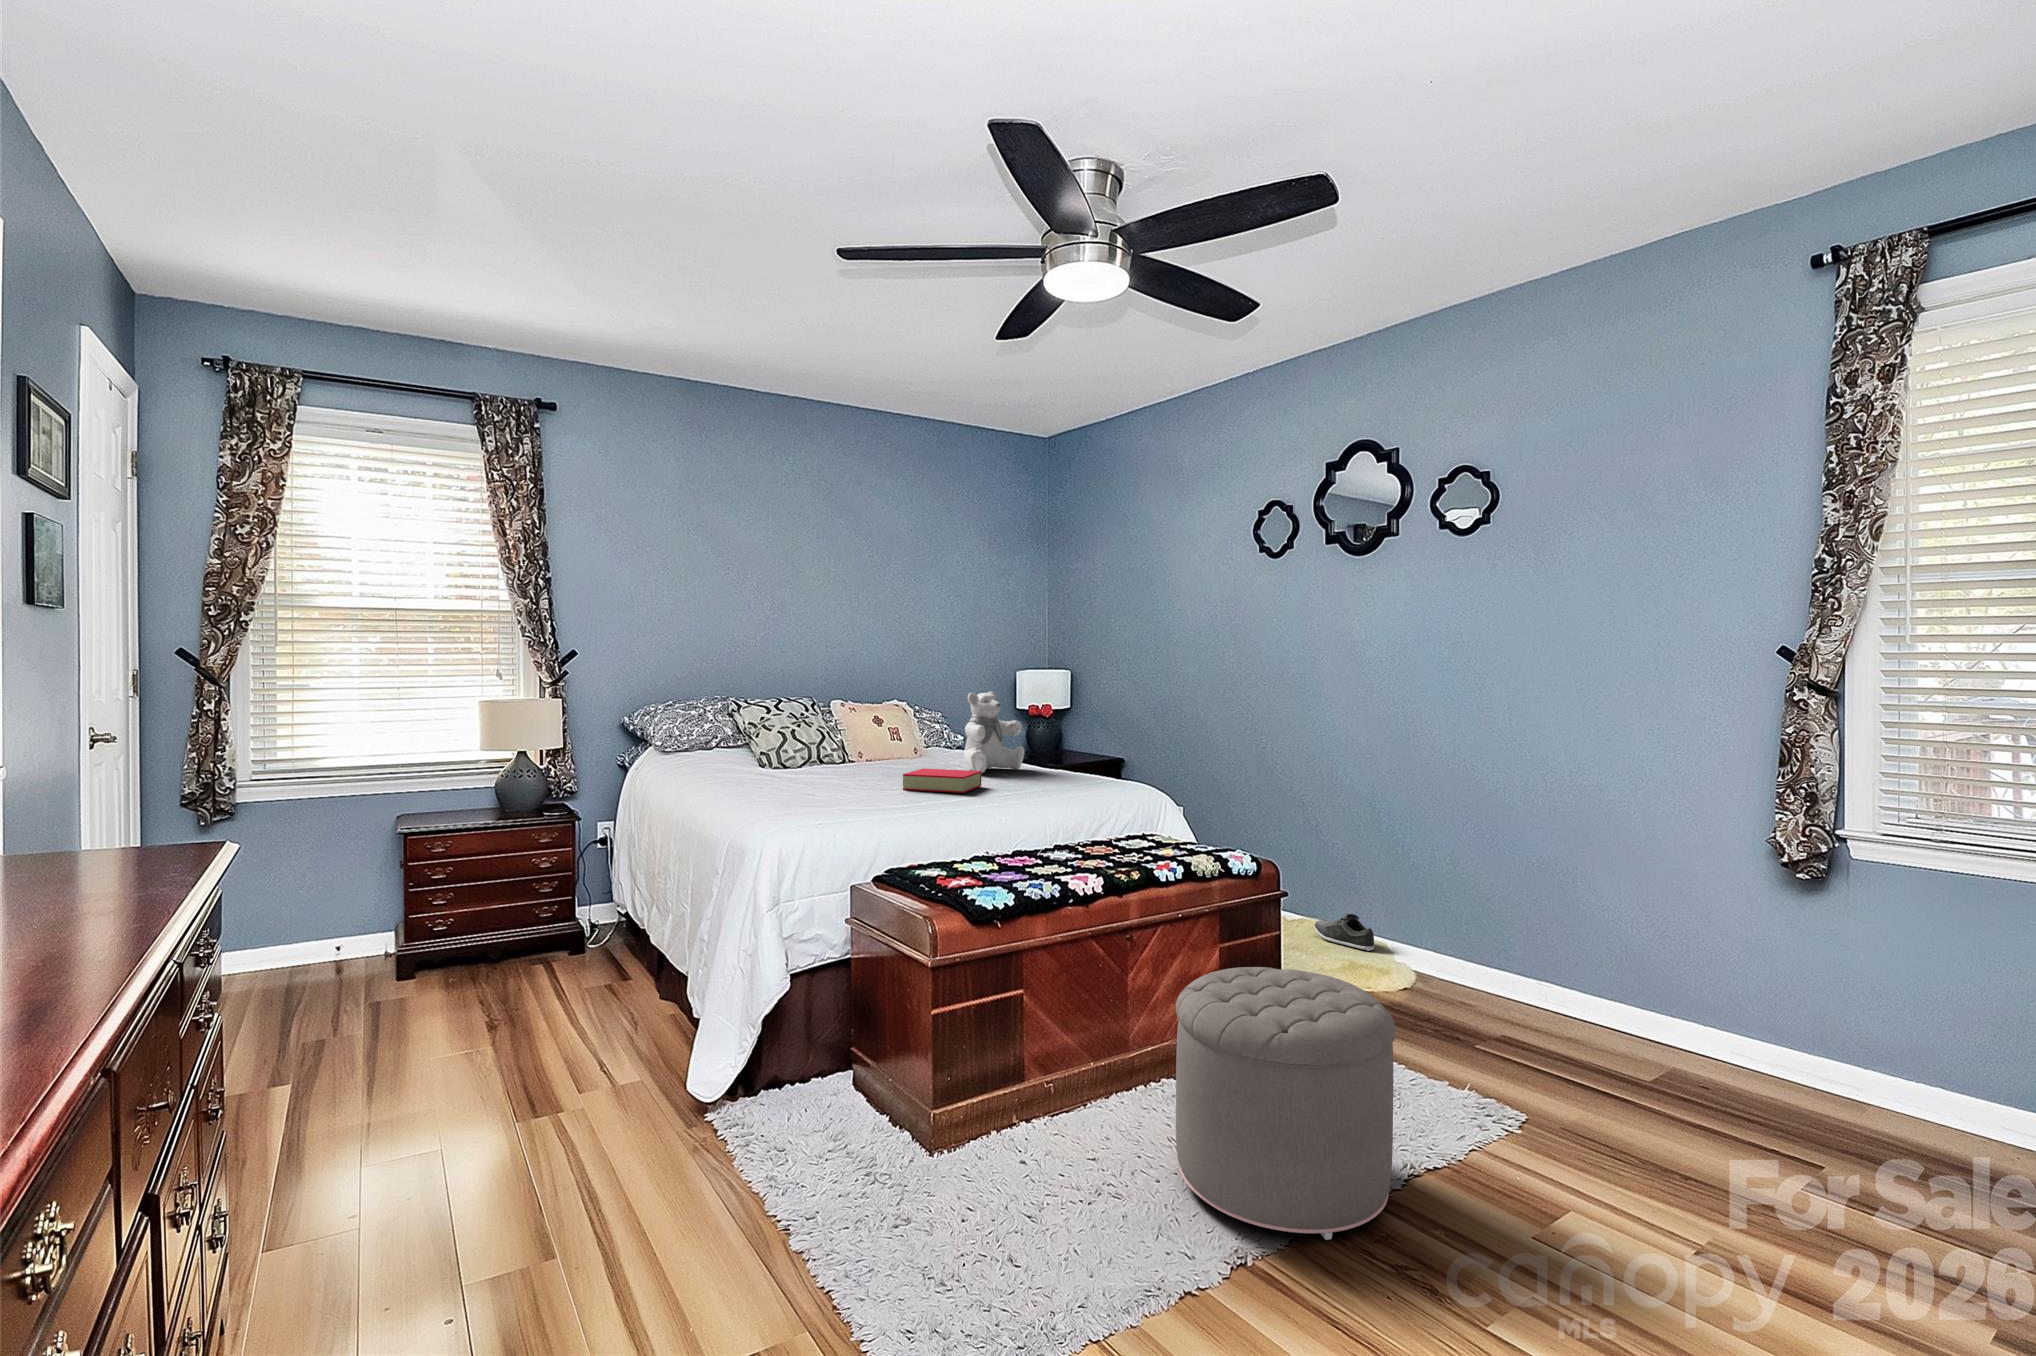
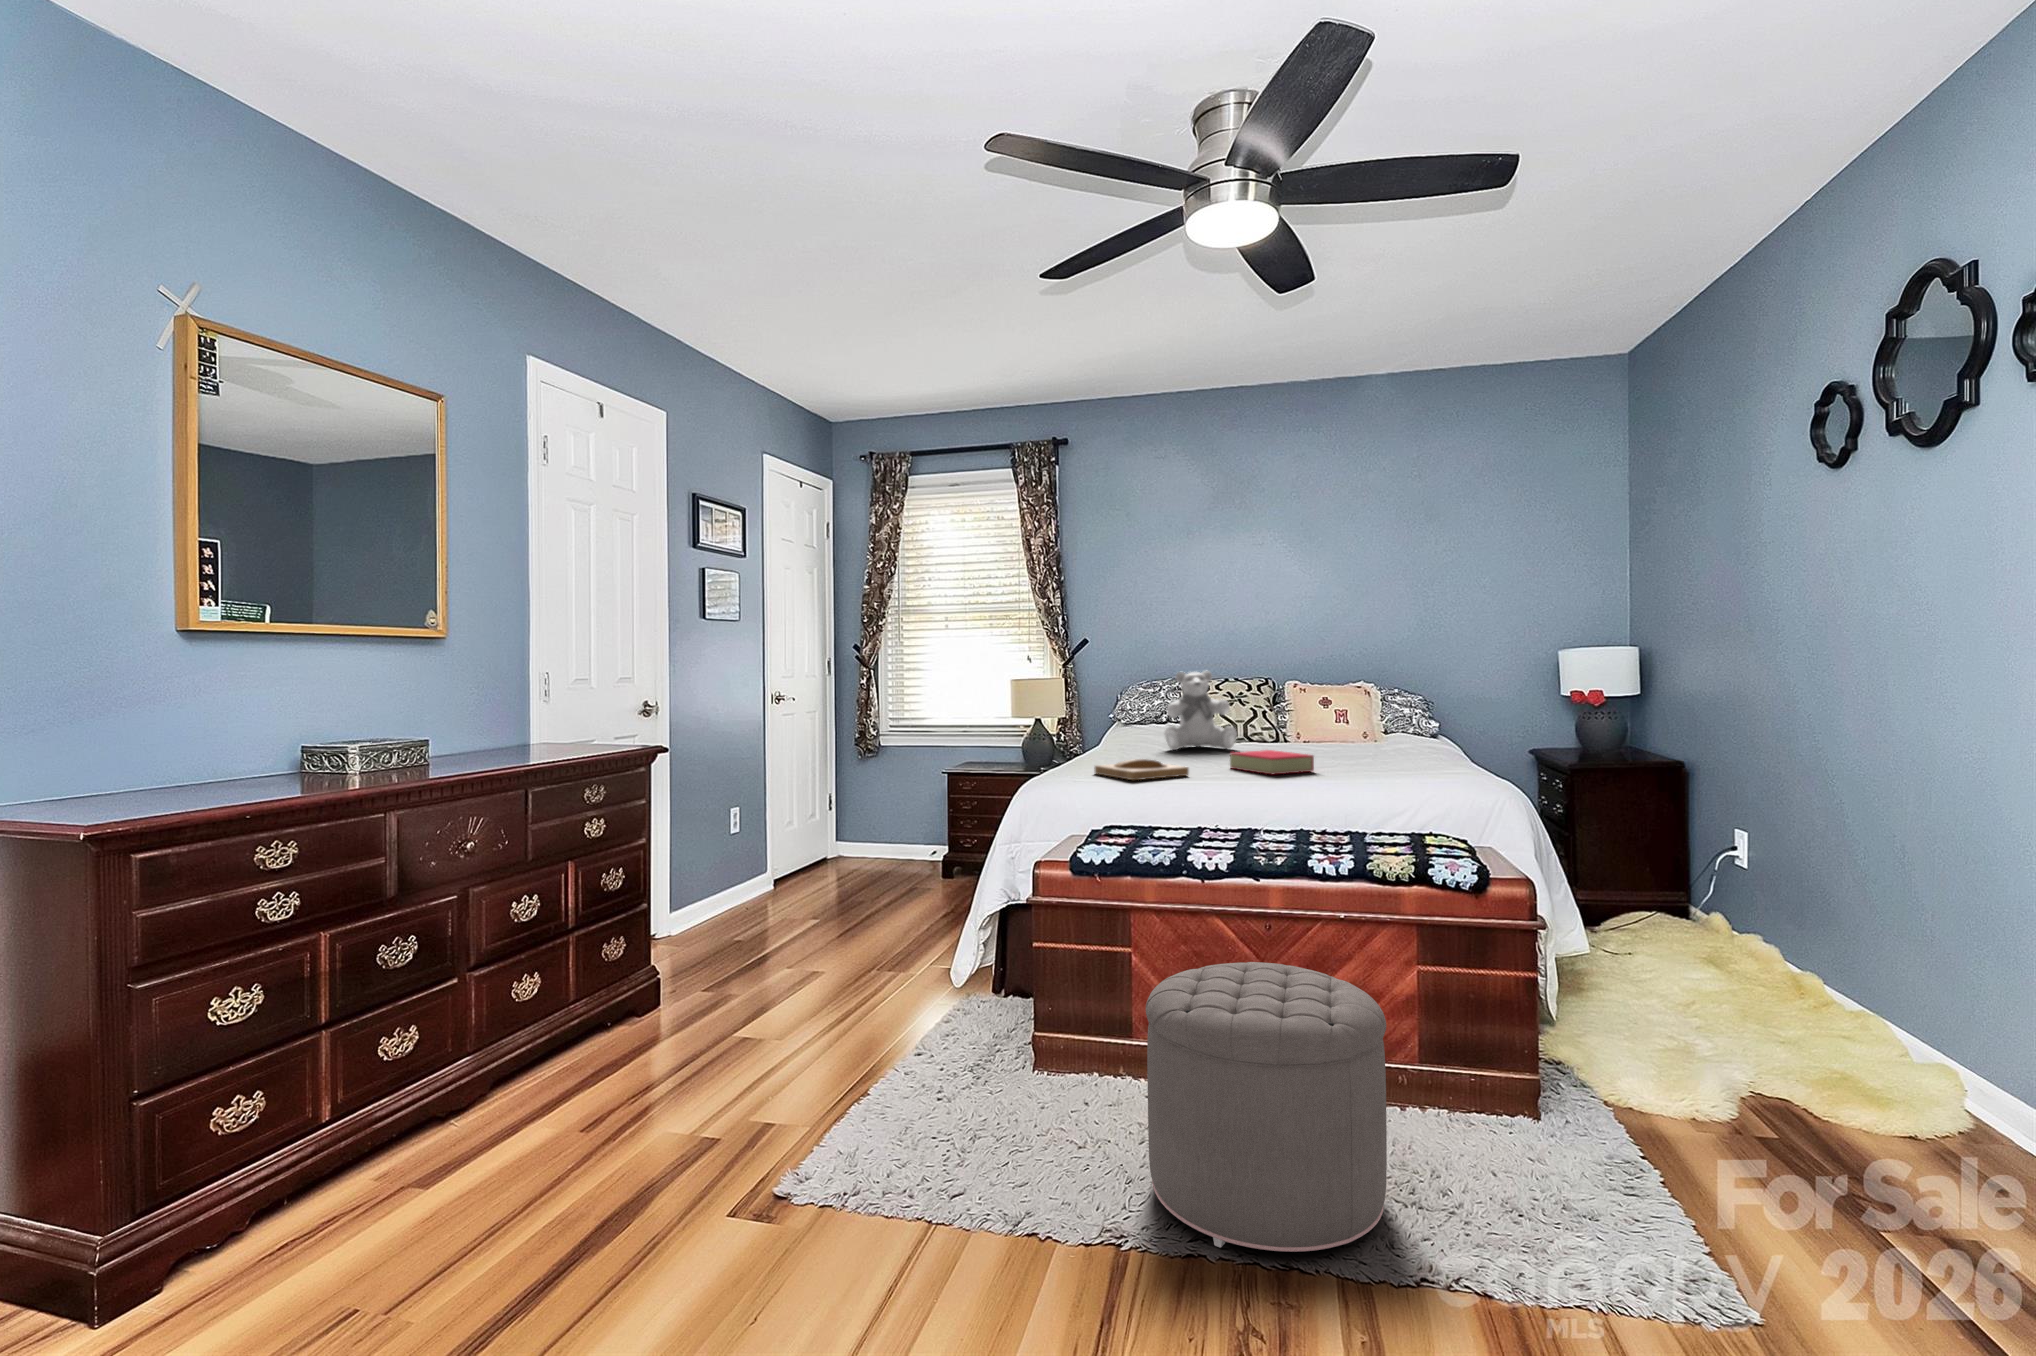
teddy bear: present [964,692,1025,773] -> present [1164,671,1237,750]
tray: none [801,789,898,813] -> present [1094,759,1189,780]
shoe: present [1314,914,1375,950] -> none [1856,1018,1938,1082]

